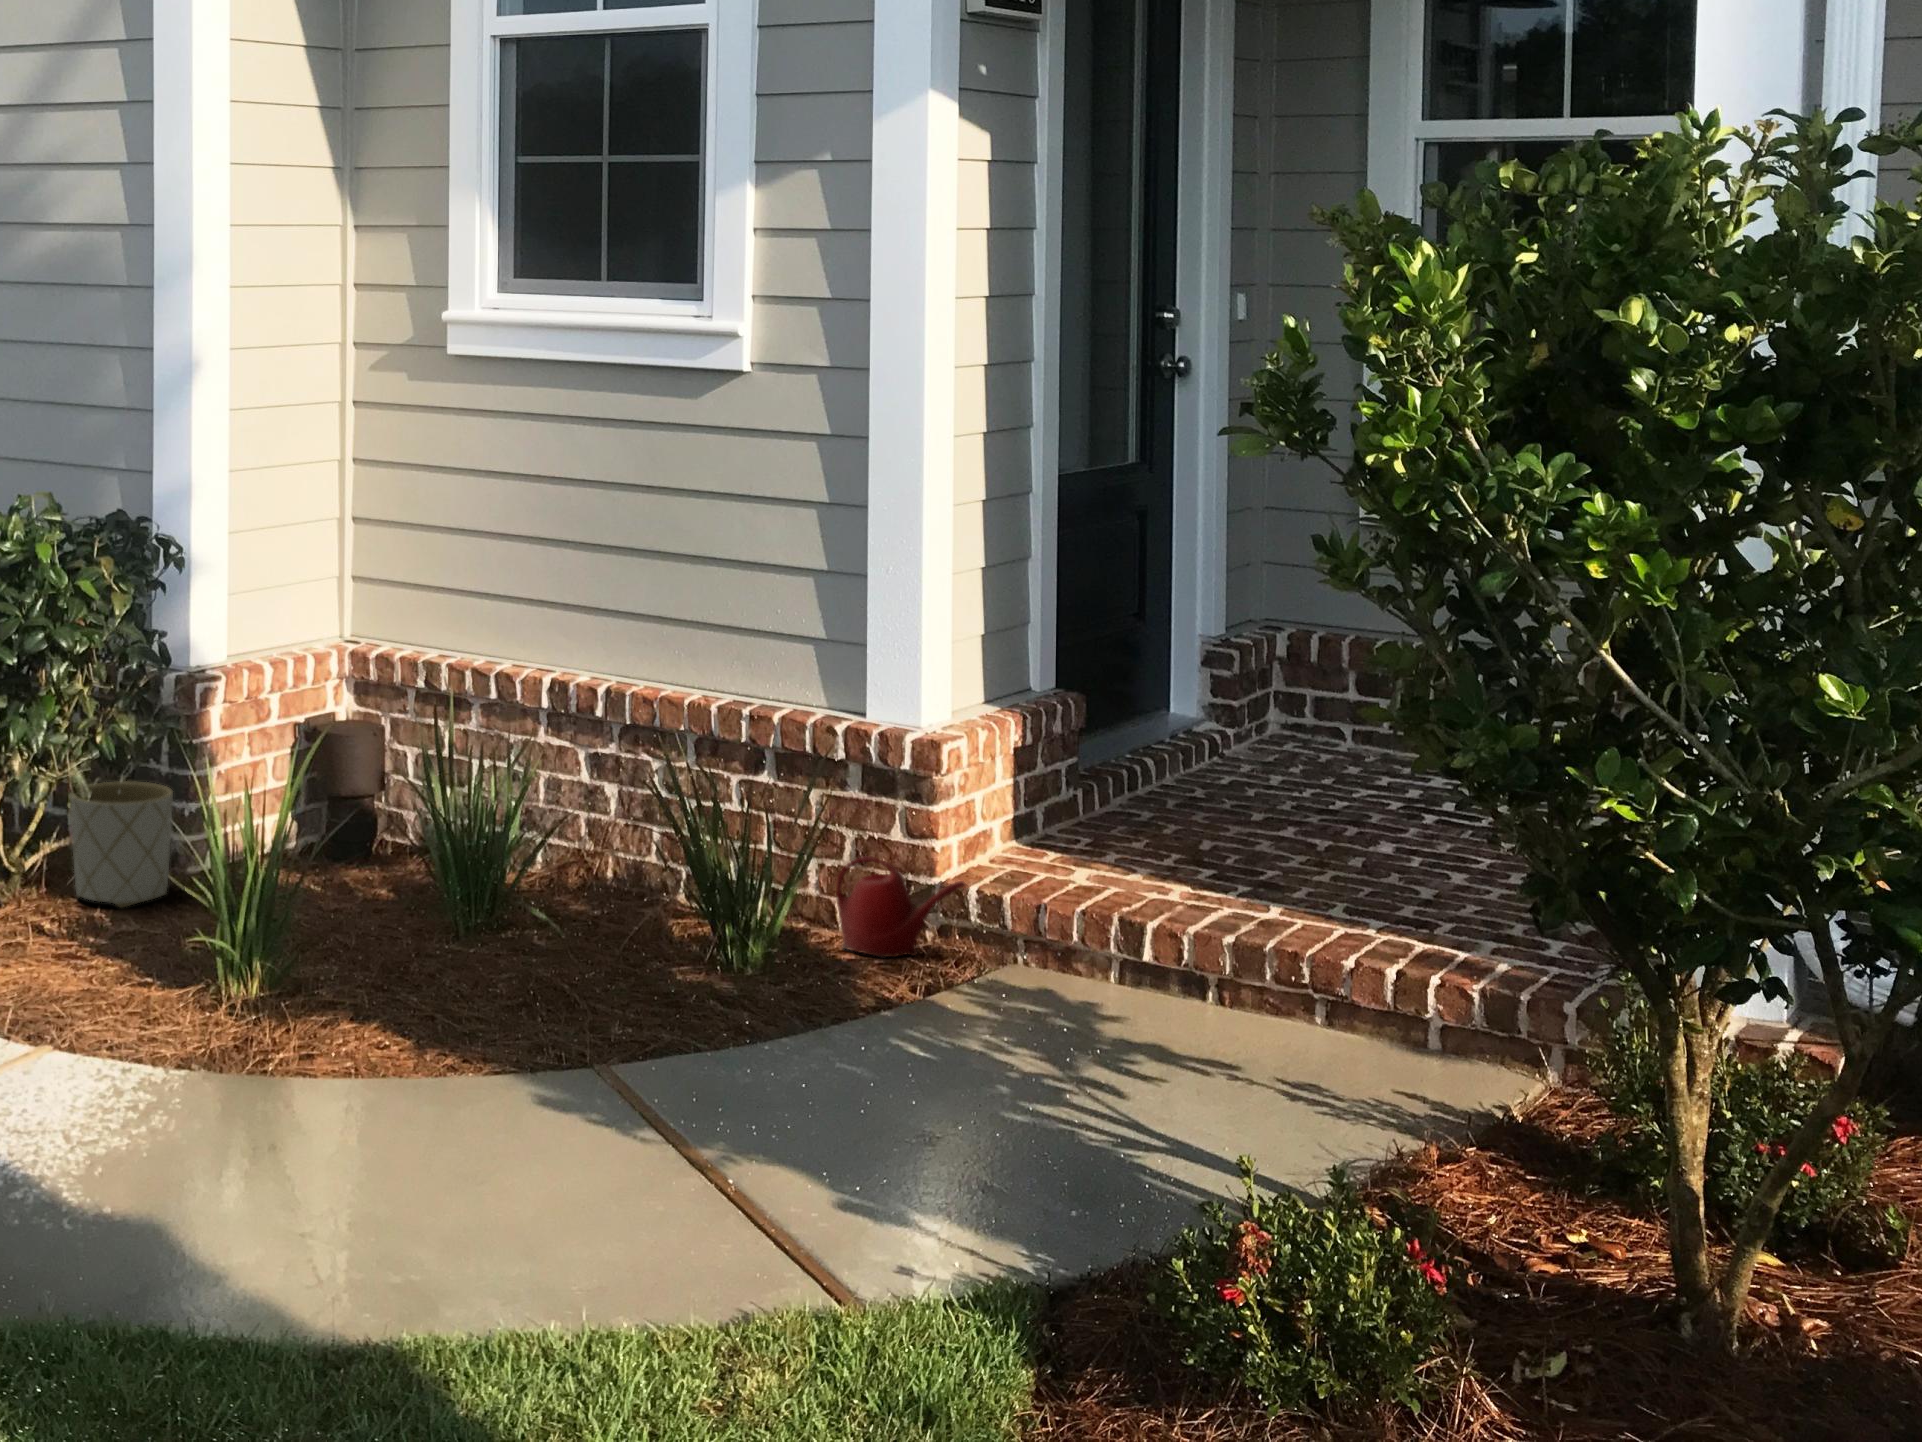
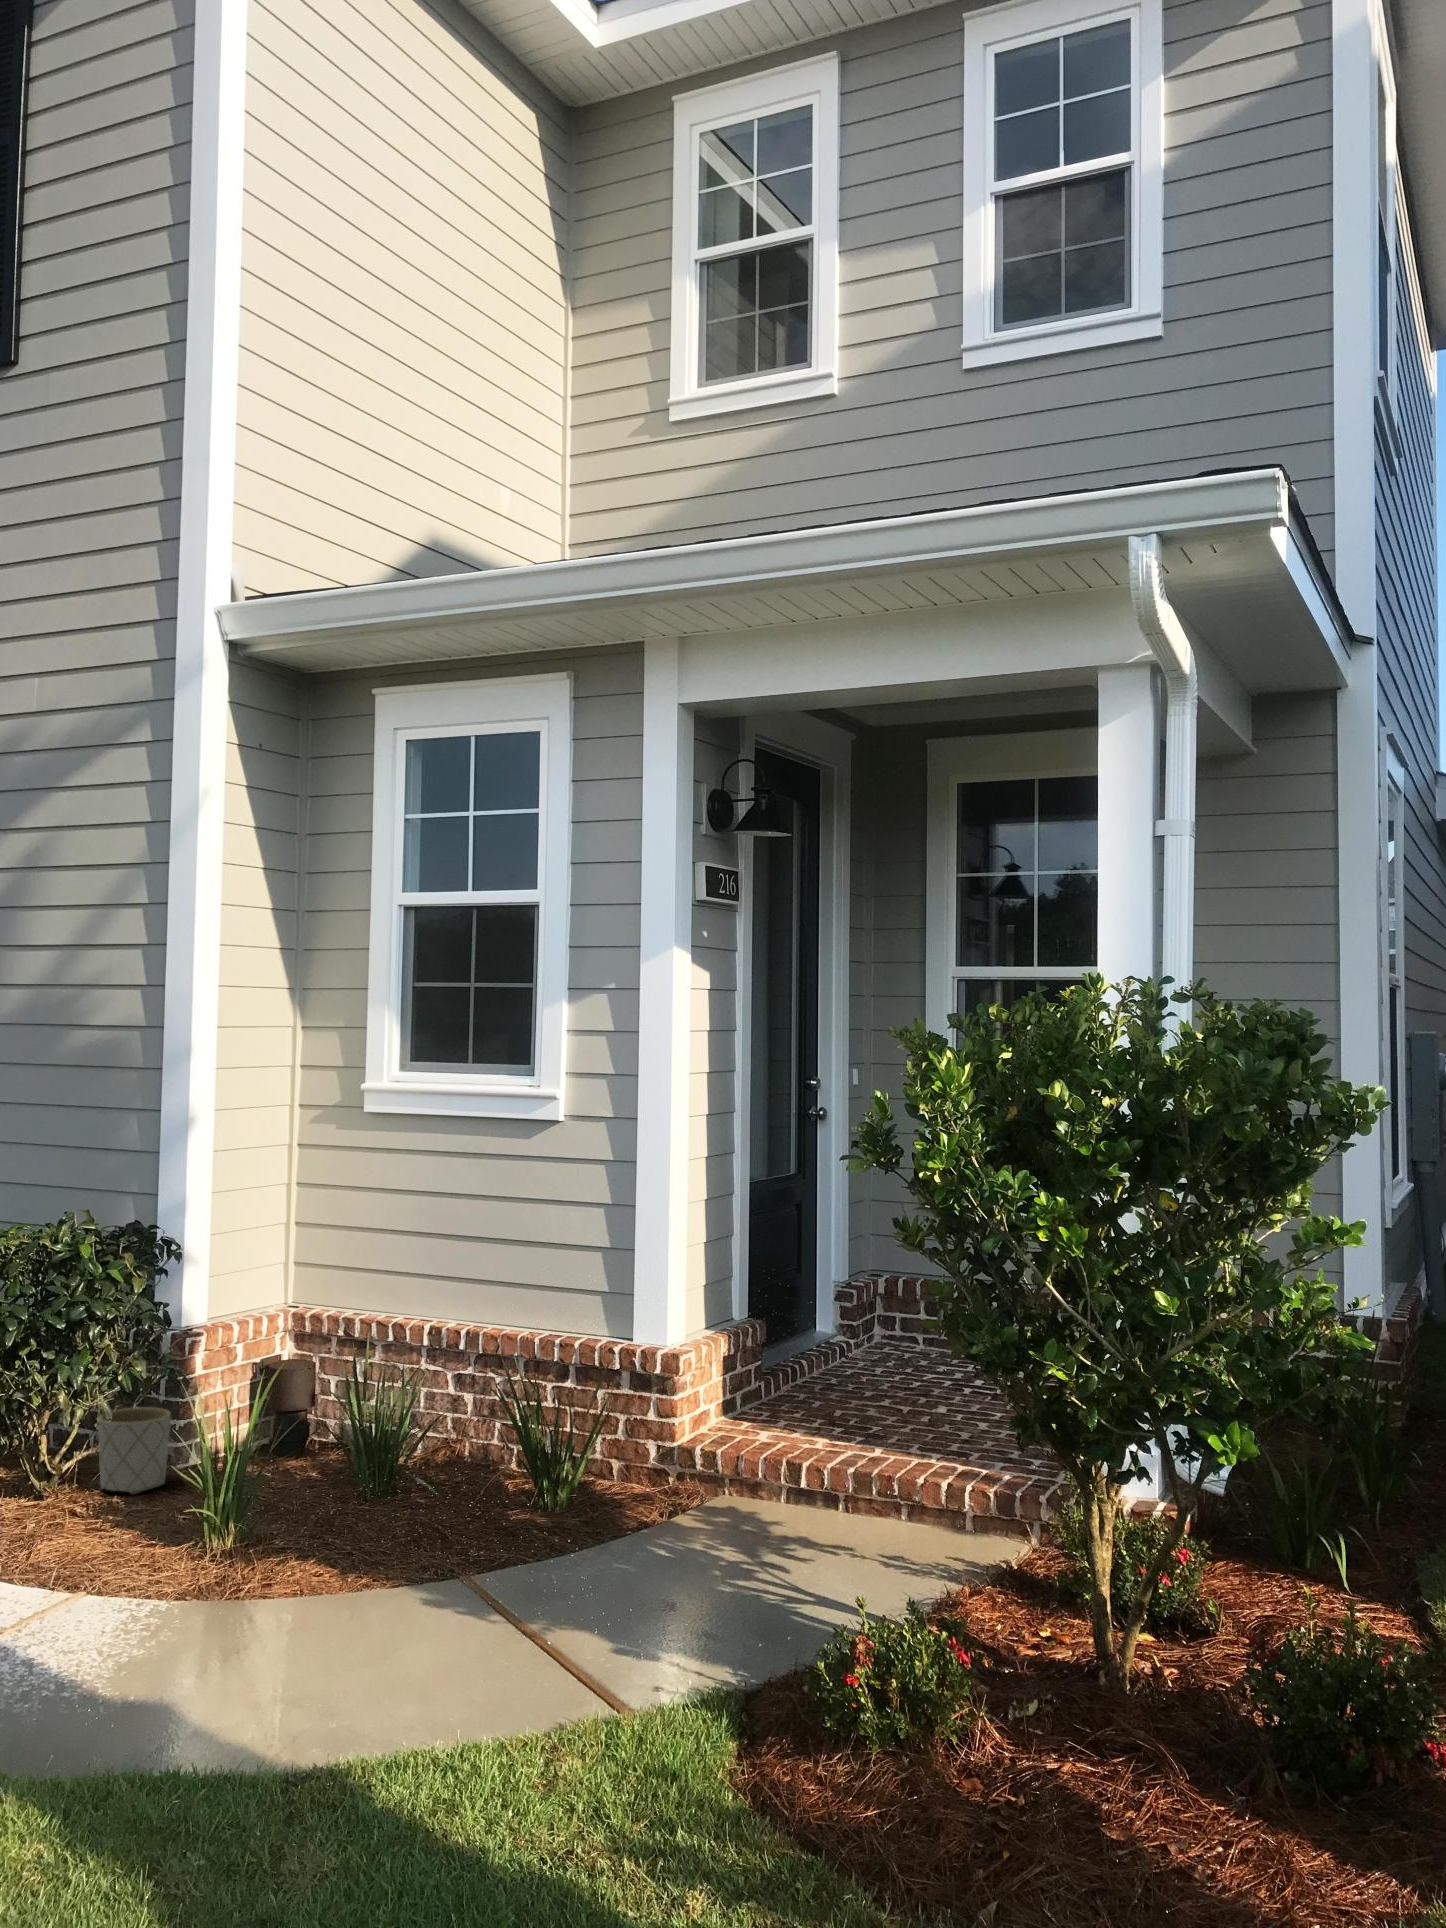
watering can: present [836,856,966,957] -> none [612,1431,694,1496]

